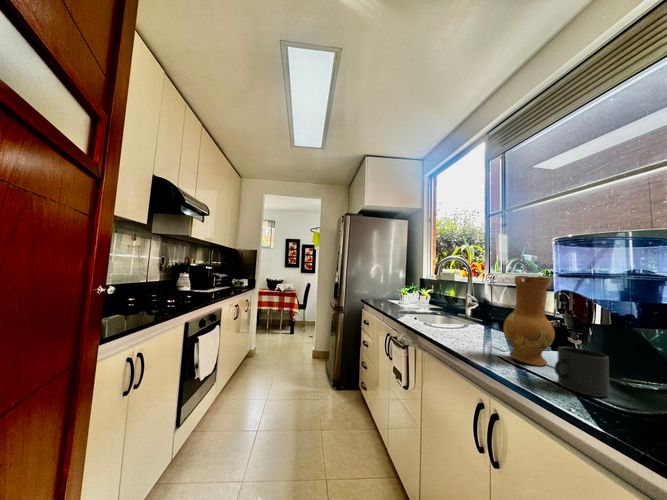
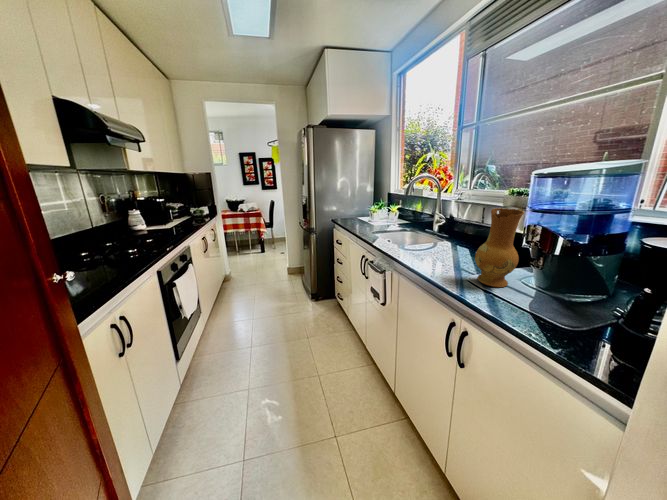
mug: present [555,347,610,397] -> none [519,276,565,317]

